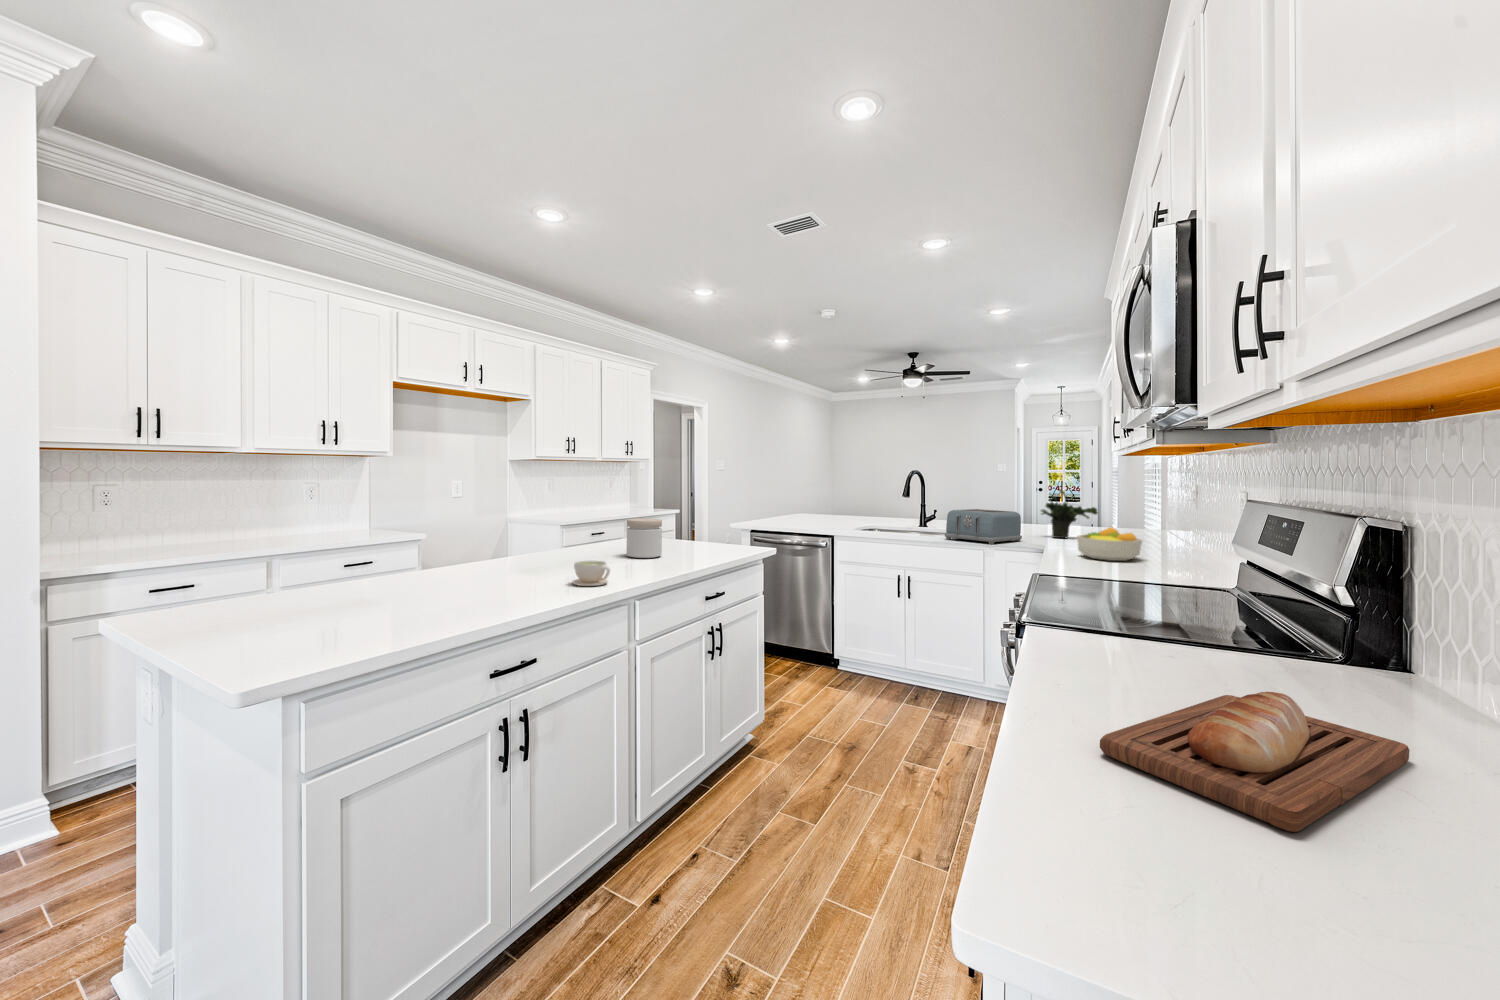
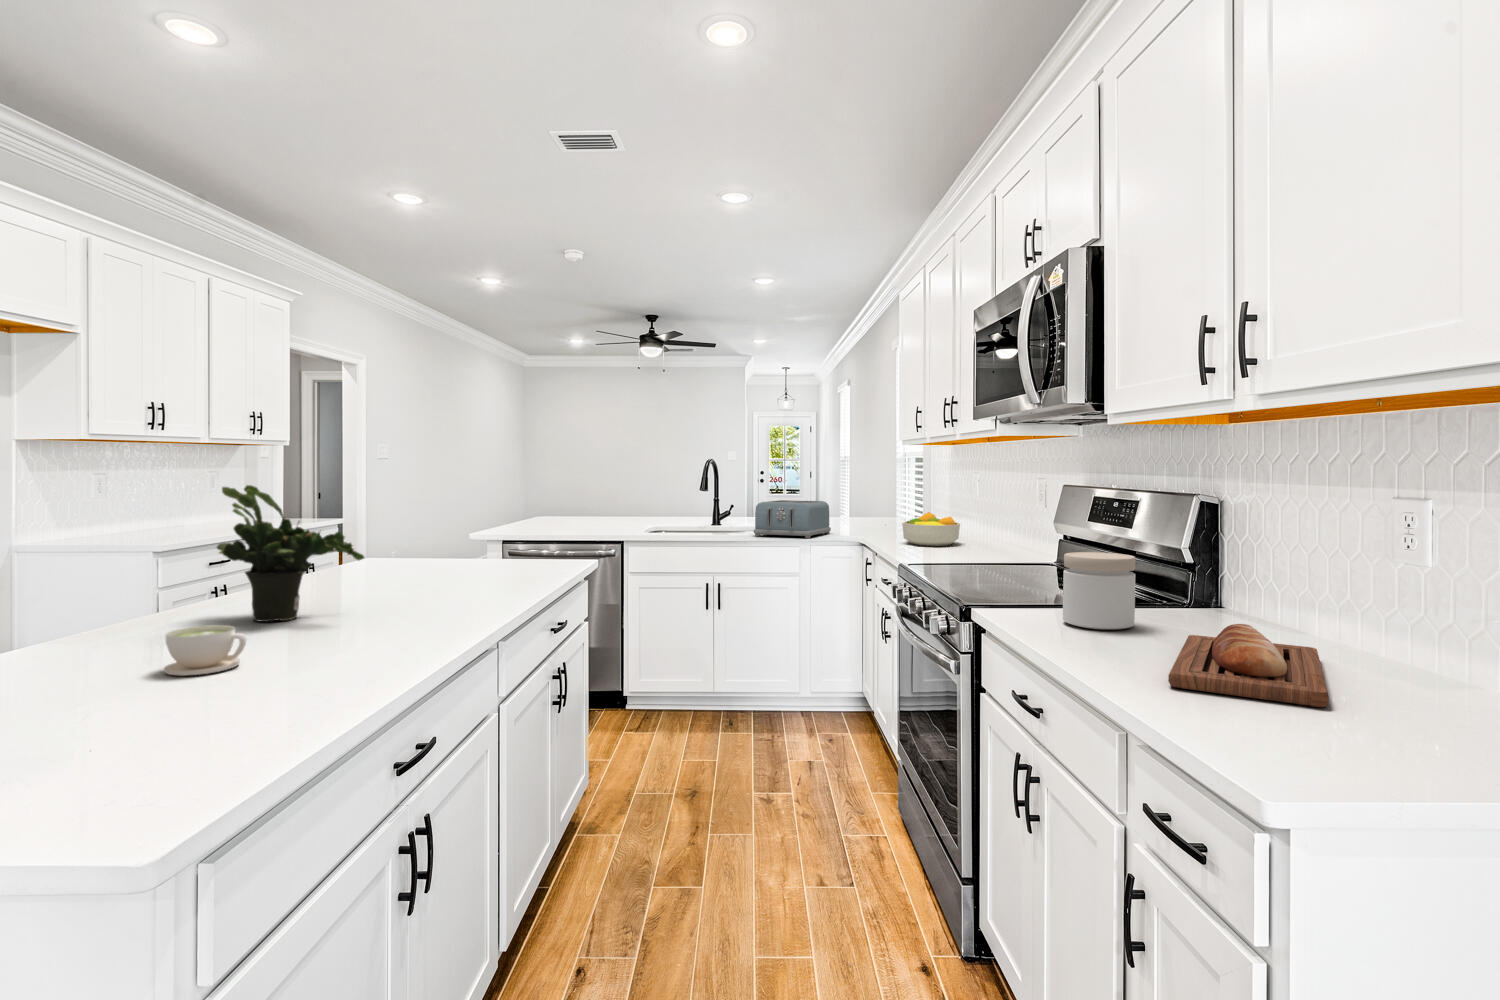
potted plant: present [1041,490,1098,538] -> present [217,485,364,622]
jar: present [626,518,662,558] -> present [1063,552,1135,630]
coffee cup: present [573,561,610,586] -> present [164,625,246,676]

